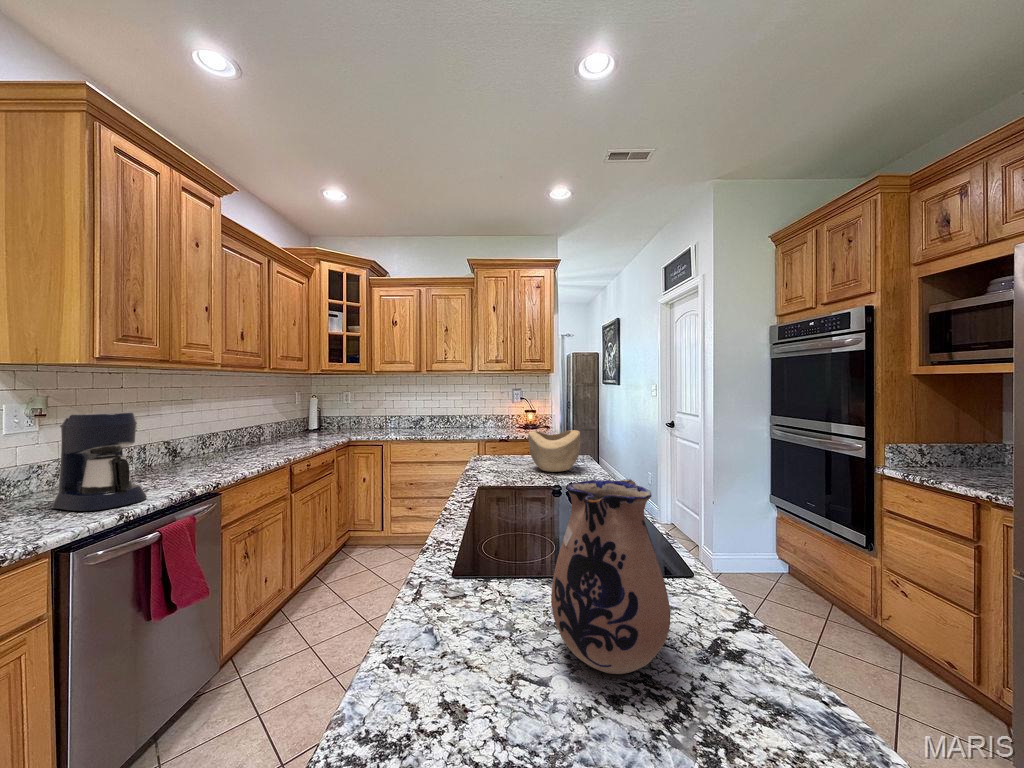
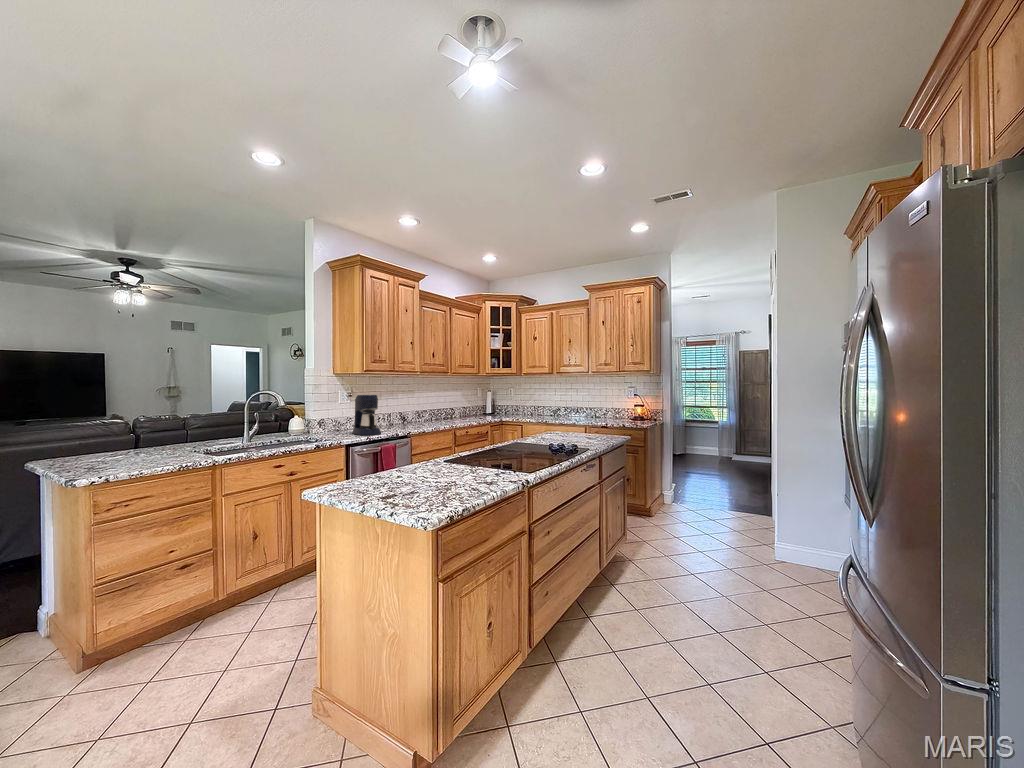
decorative bowl: present [528,430,580,472] -> none [555,414,590,440]
ceramic pitcher: present [551,479,670,674] -> none [426,416,472,472]

